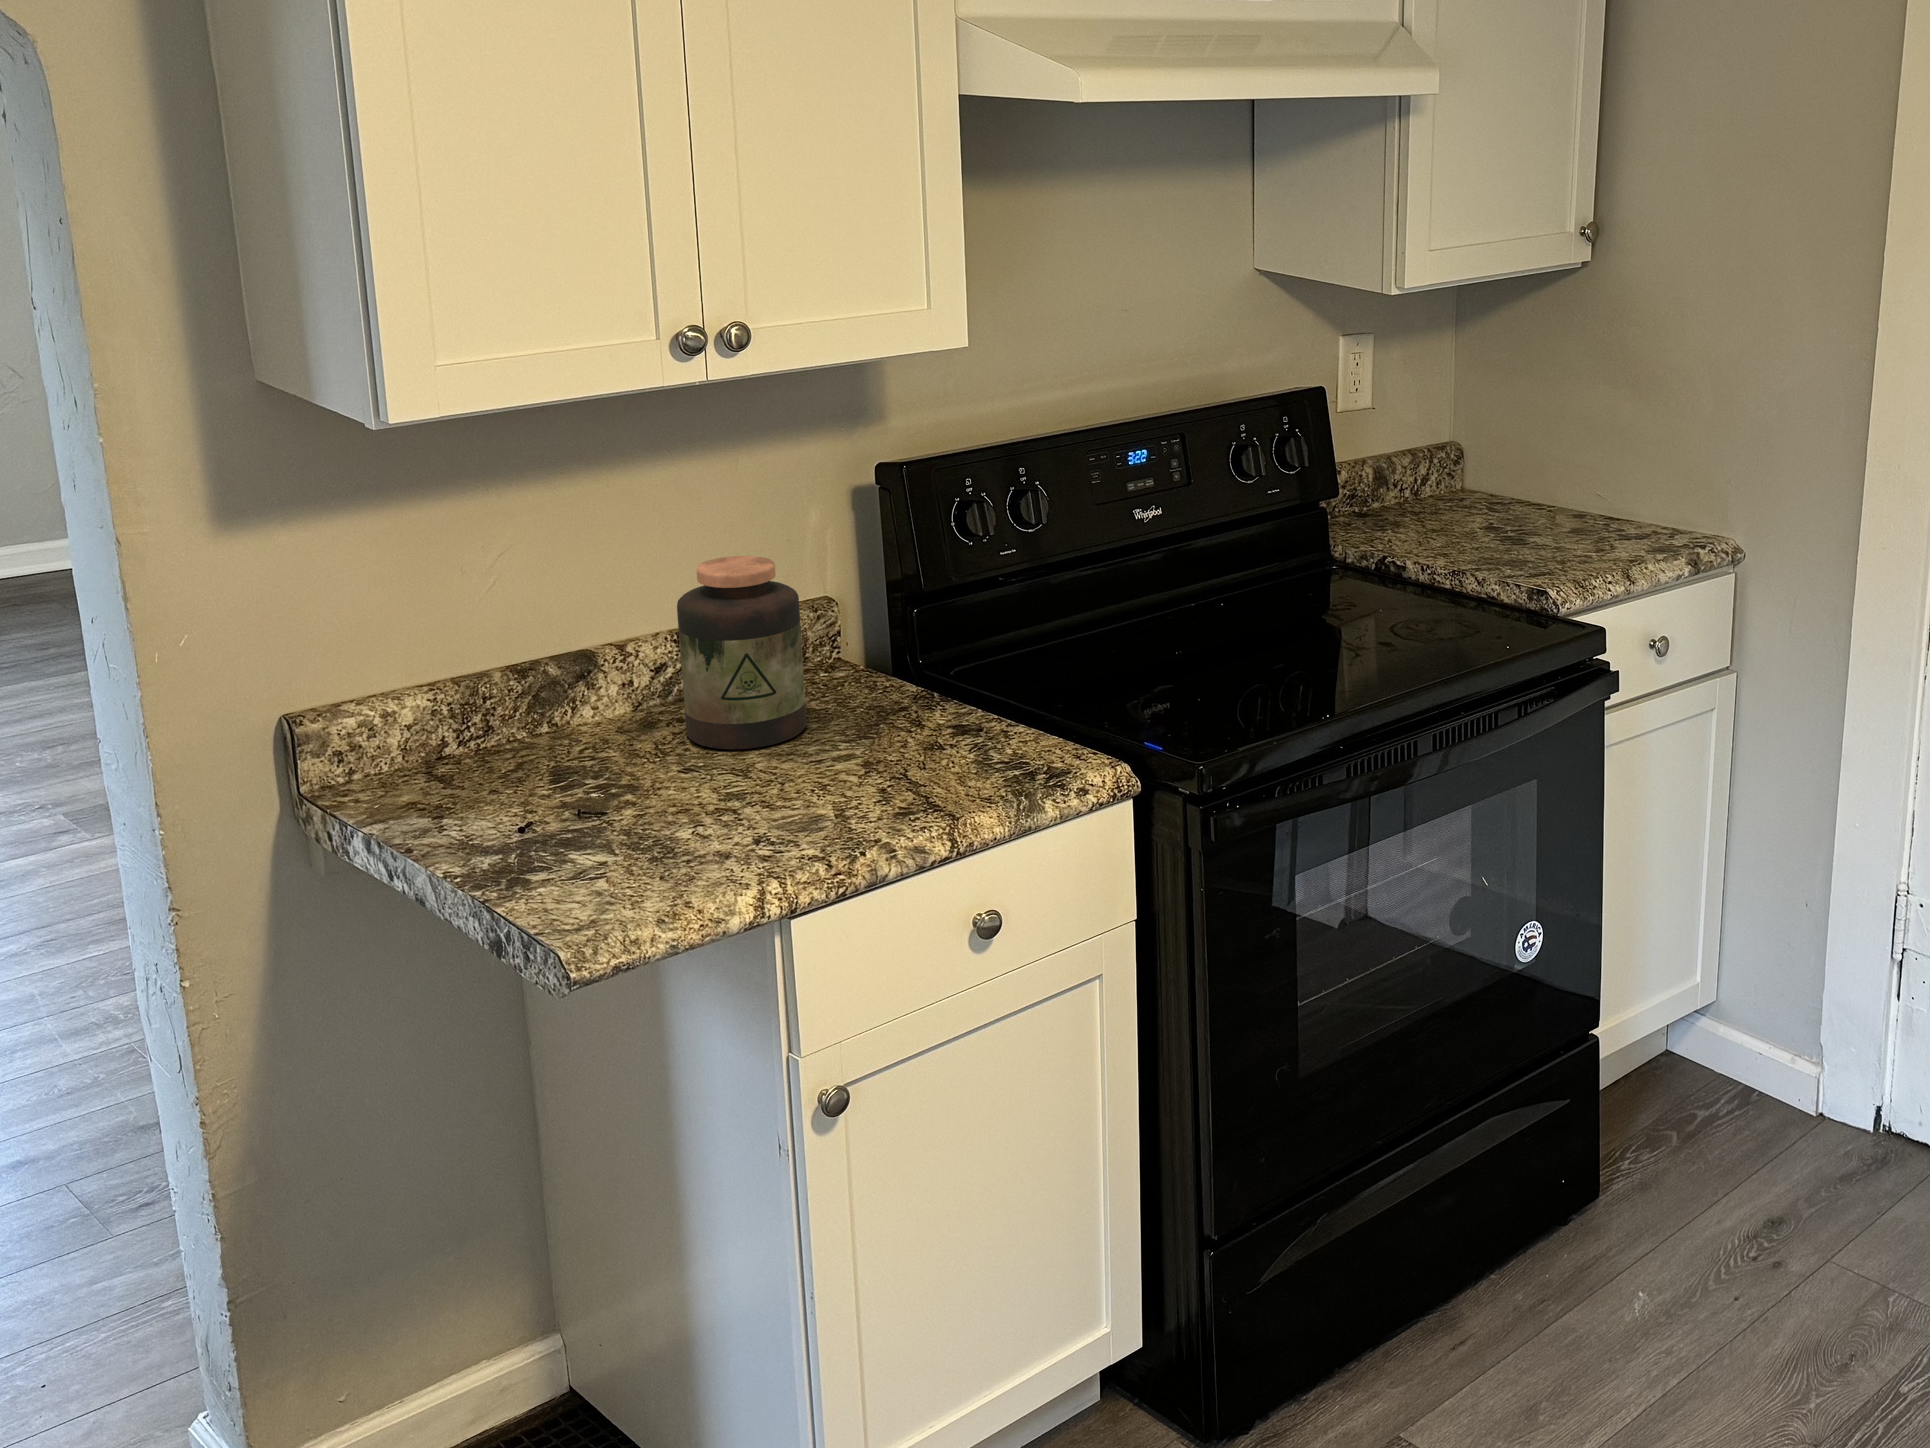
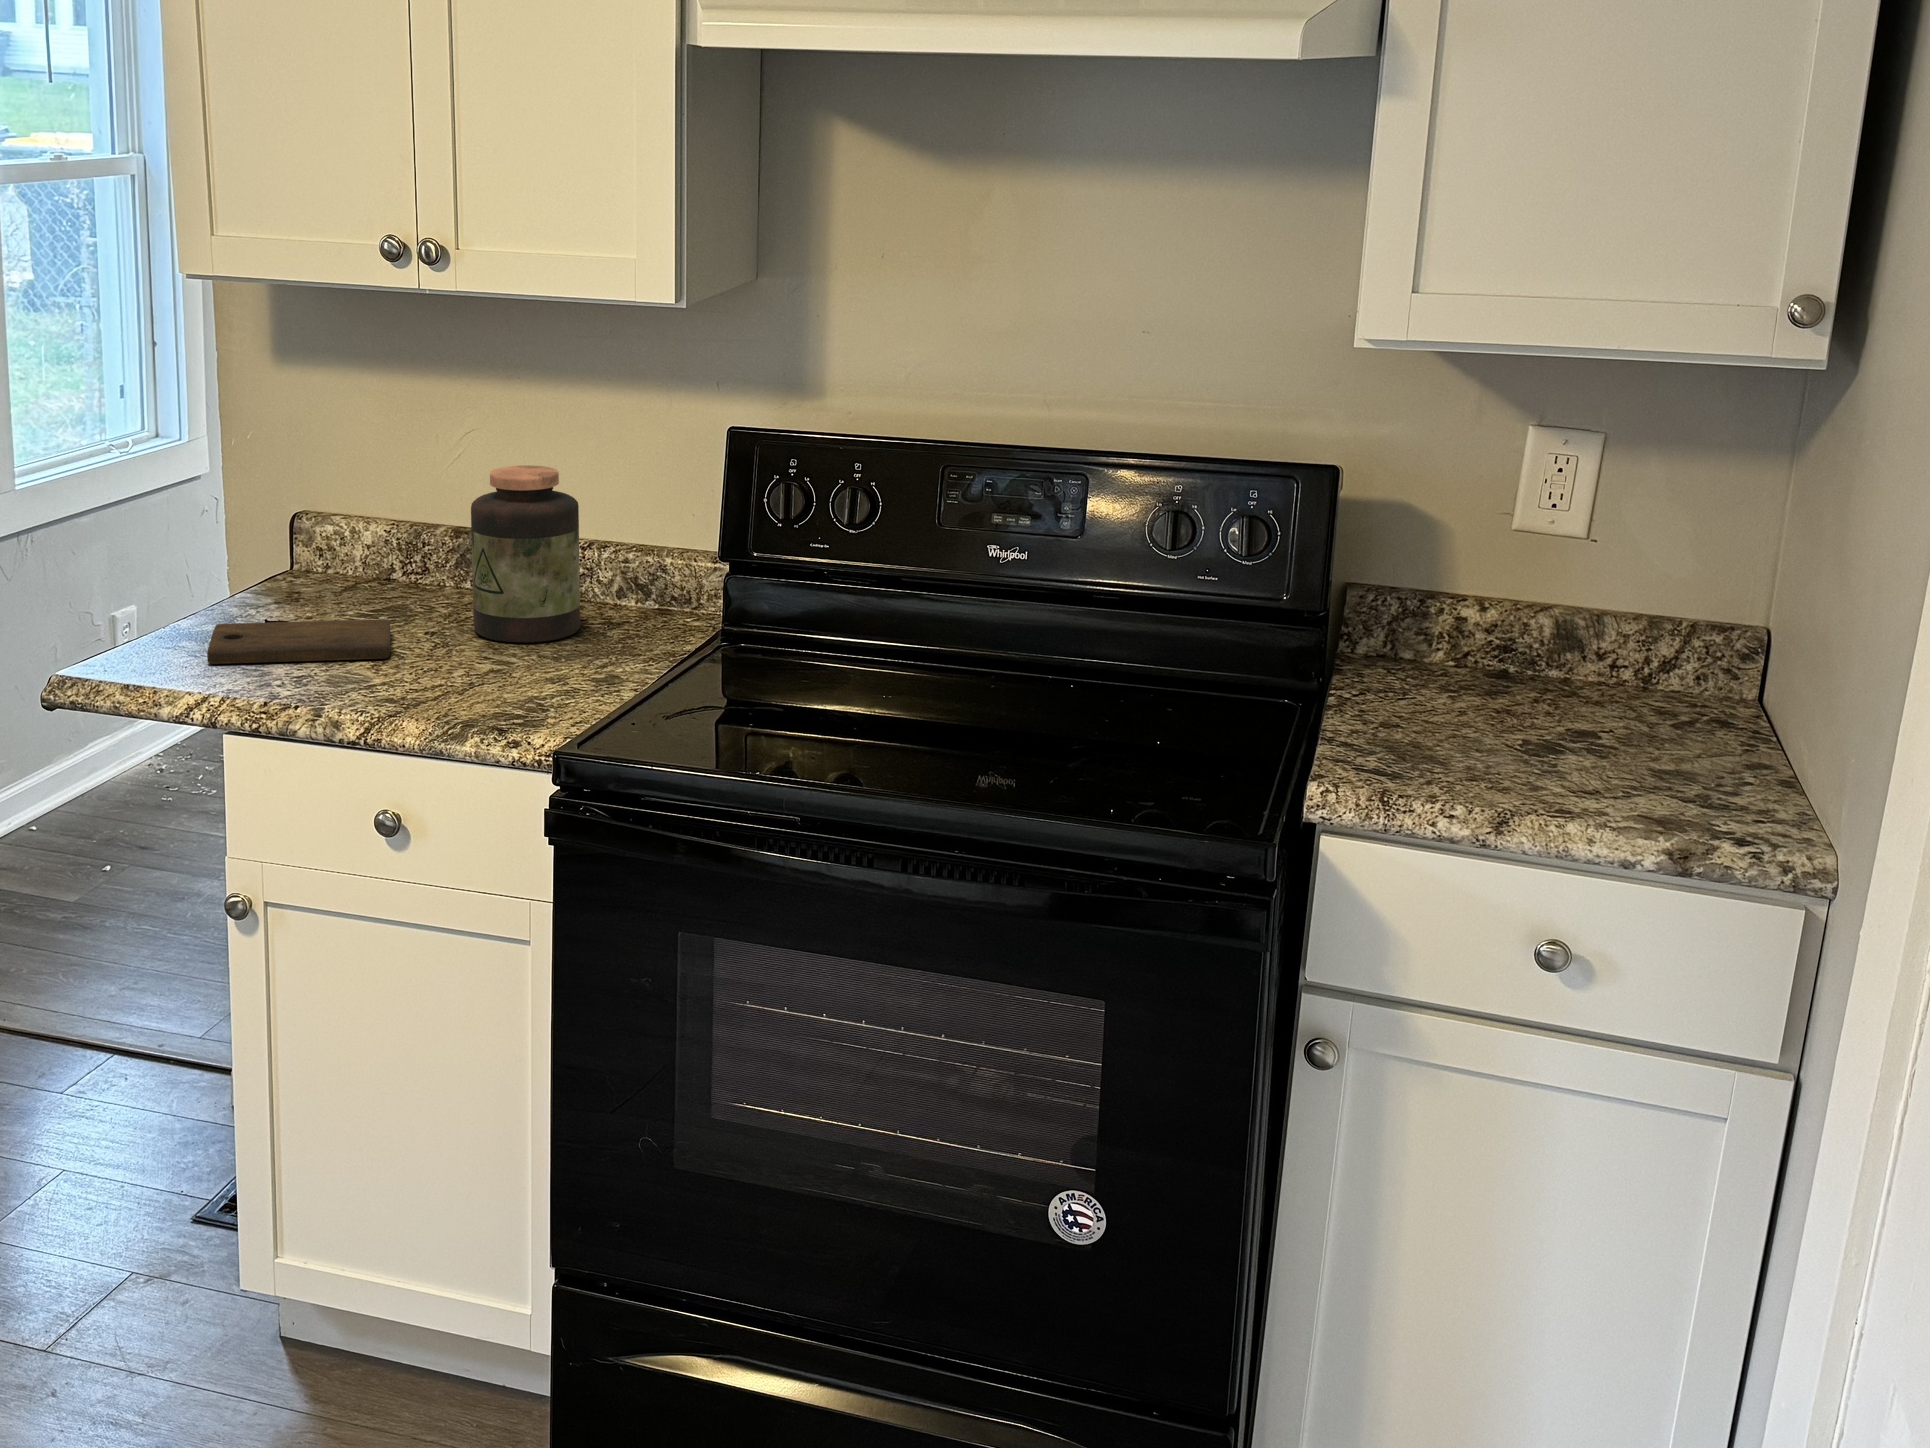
cutting board: none [530,769,763,868] -> present [207,619,391,664]

